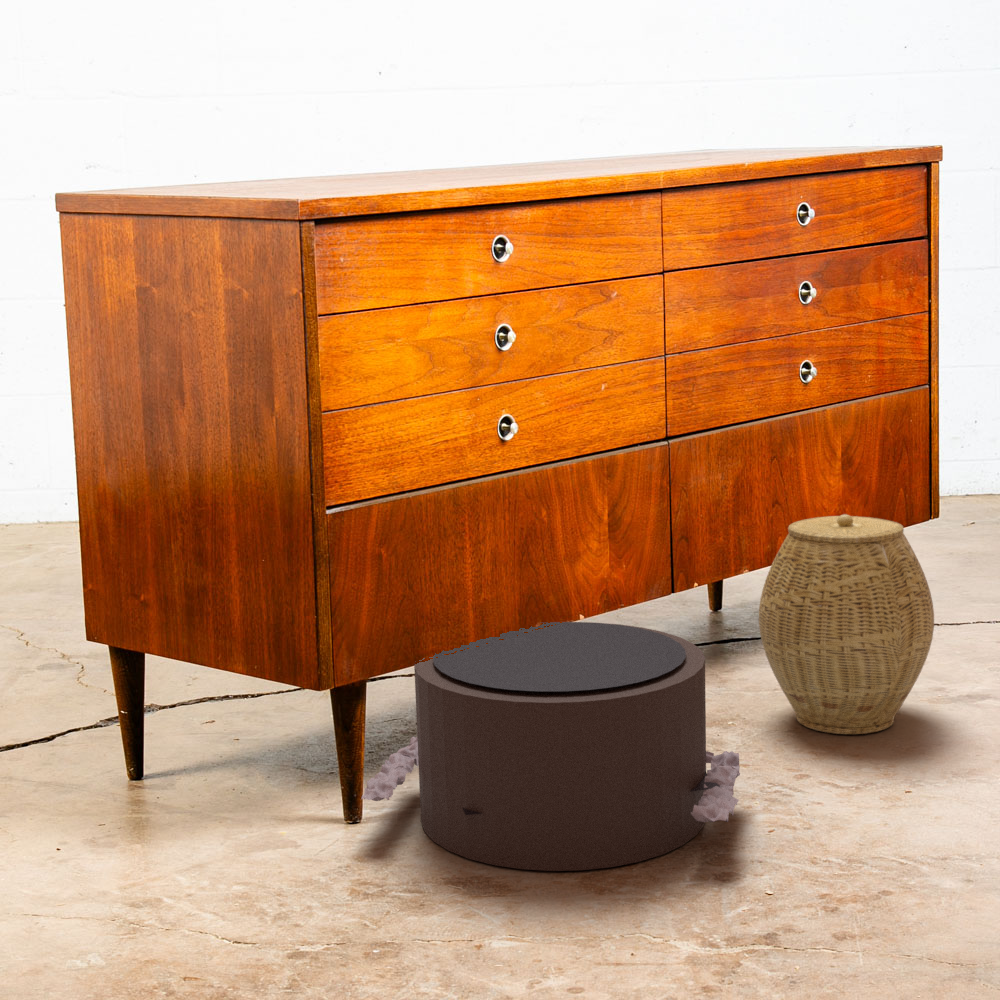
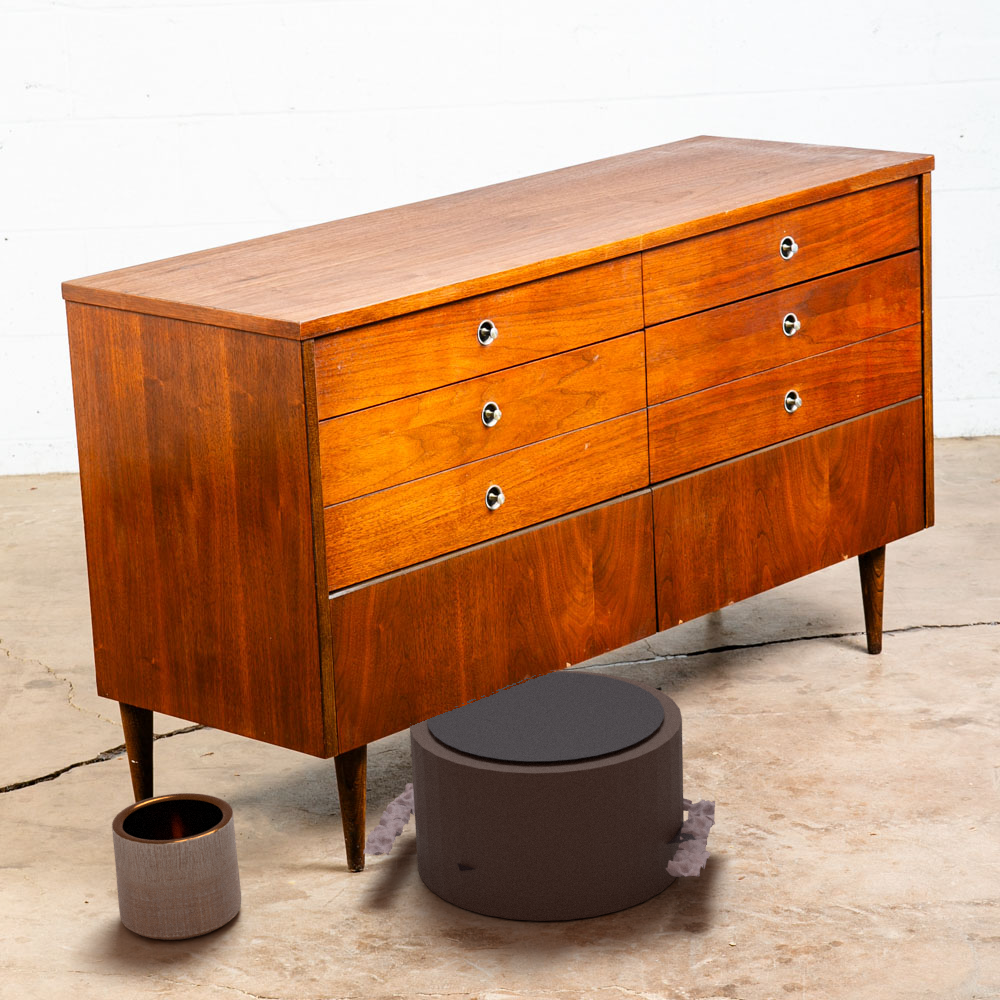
woven basket: present [759,514,934,734] -> none [742,551,911,767]
planter: none [88,733,228,887] -> present [112,793,241,940]

